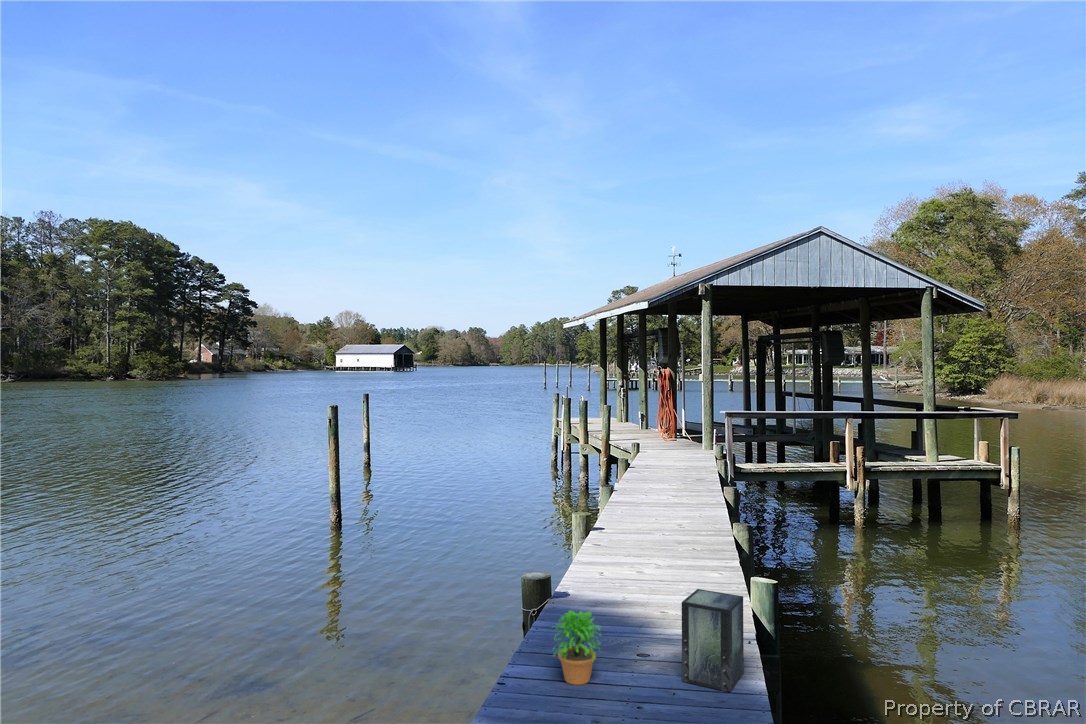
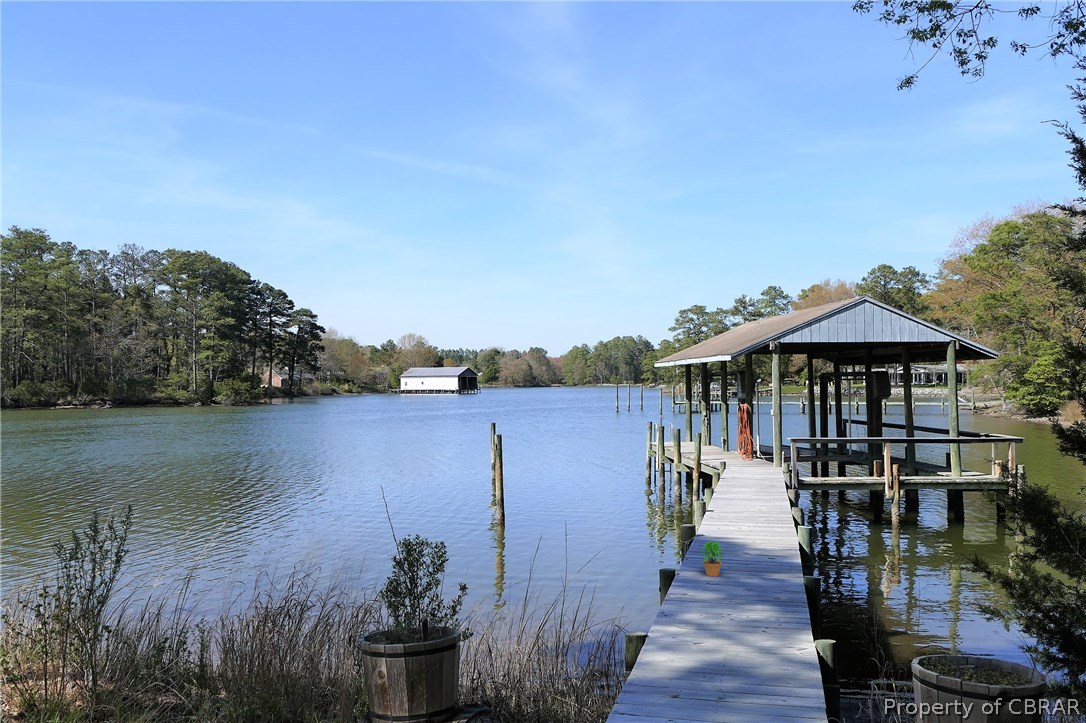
storage box: present [682,589,744,692] -> none [764,532,796,579]

